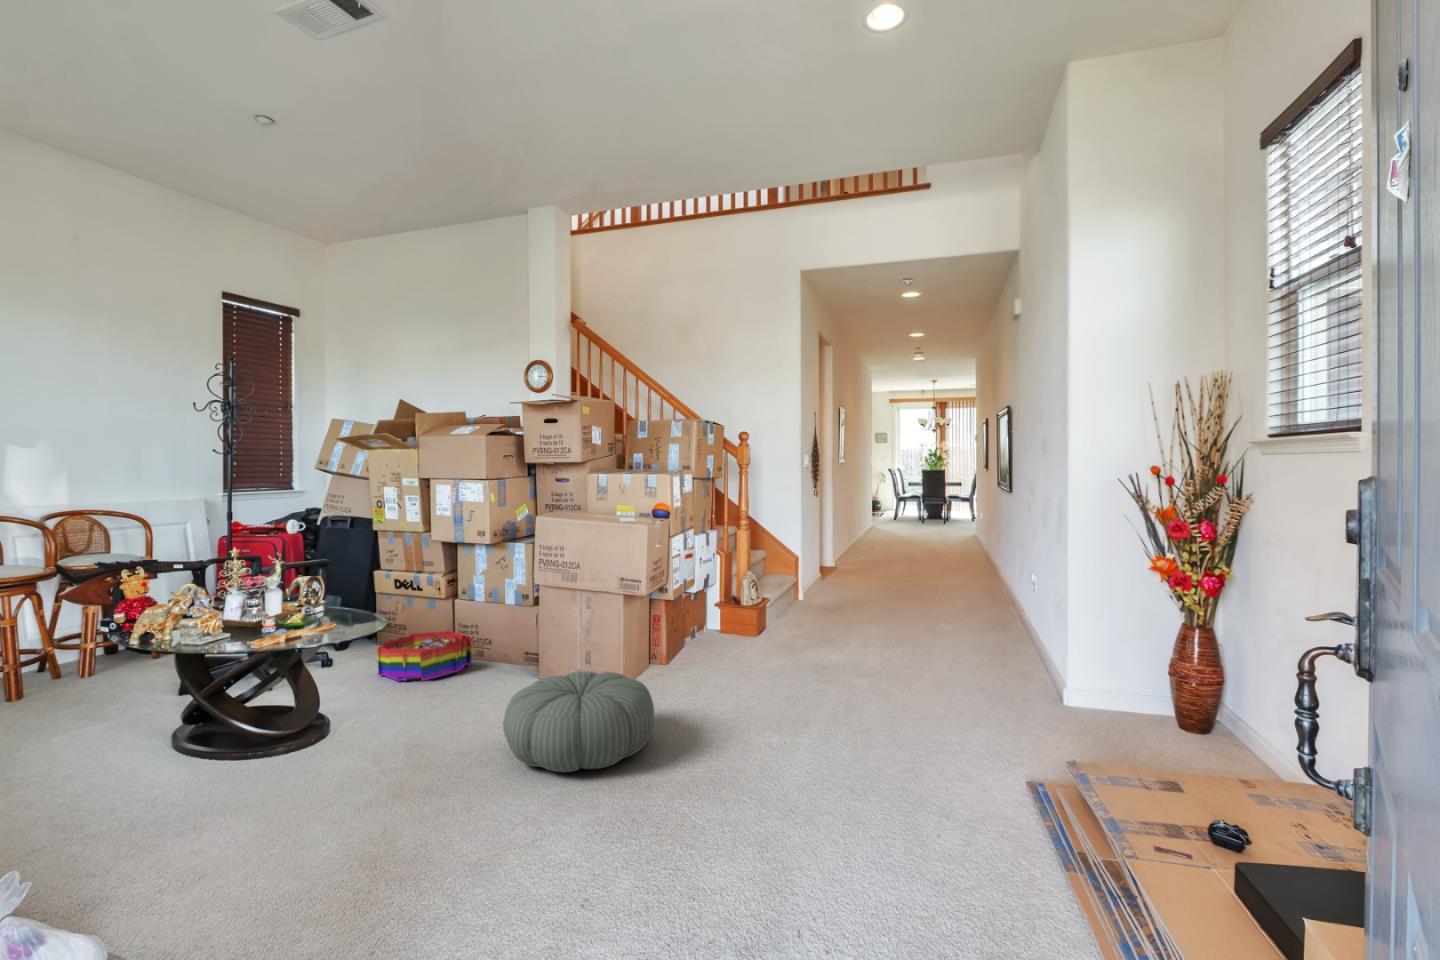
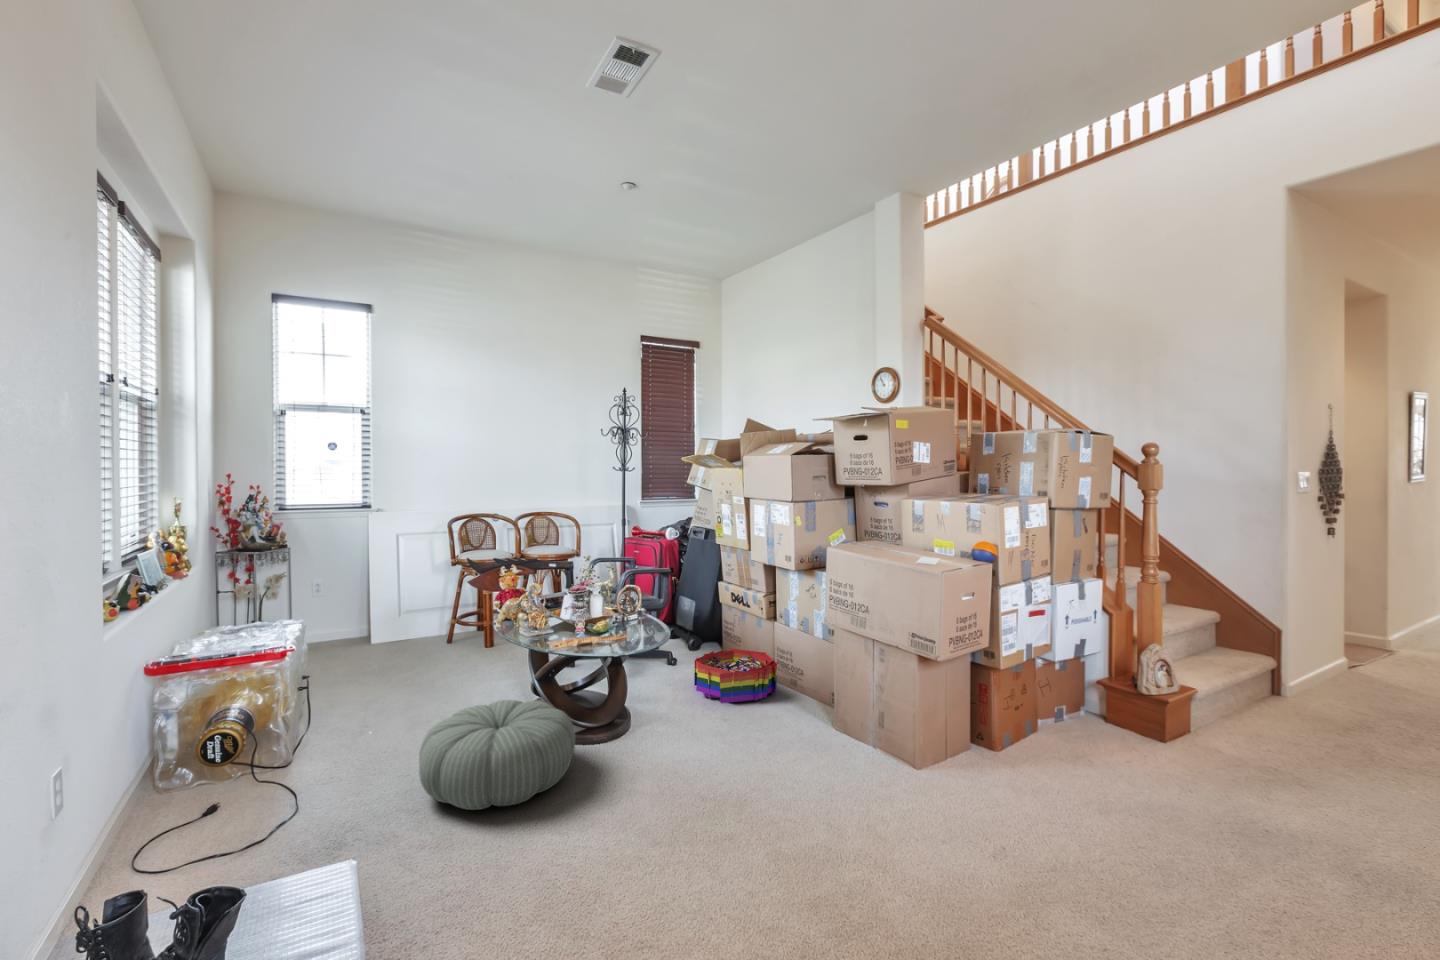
pouf: present [503,671,654,772] -> present [419,700,575,810]

